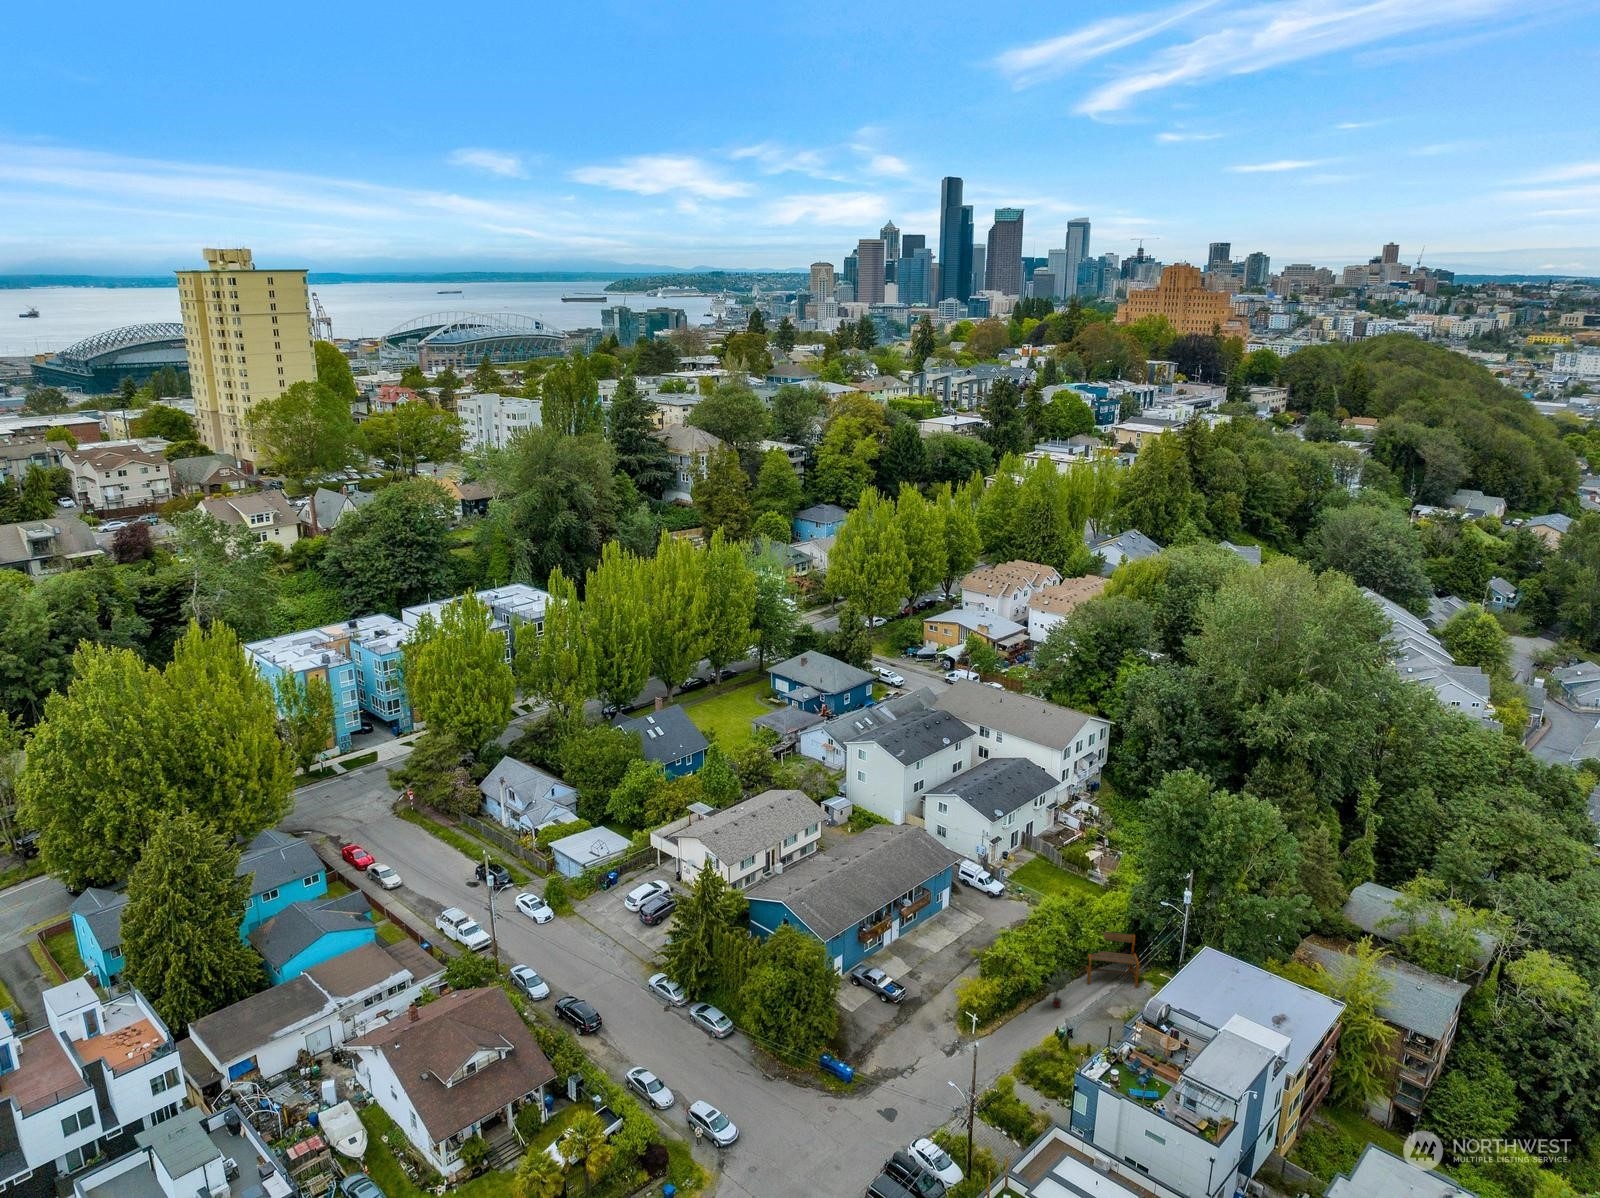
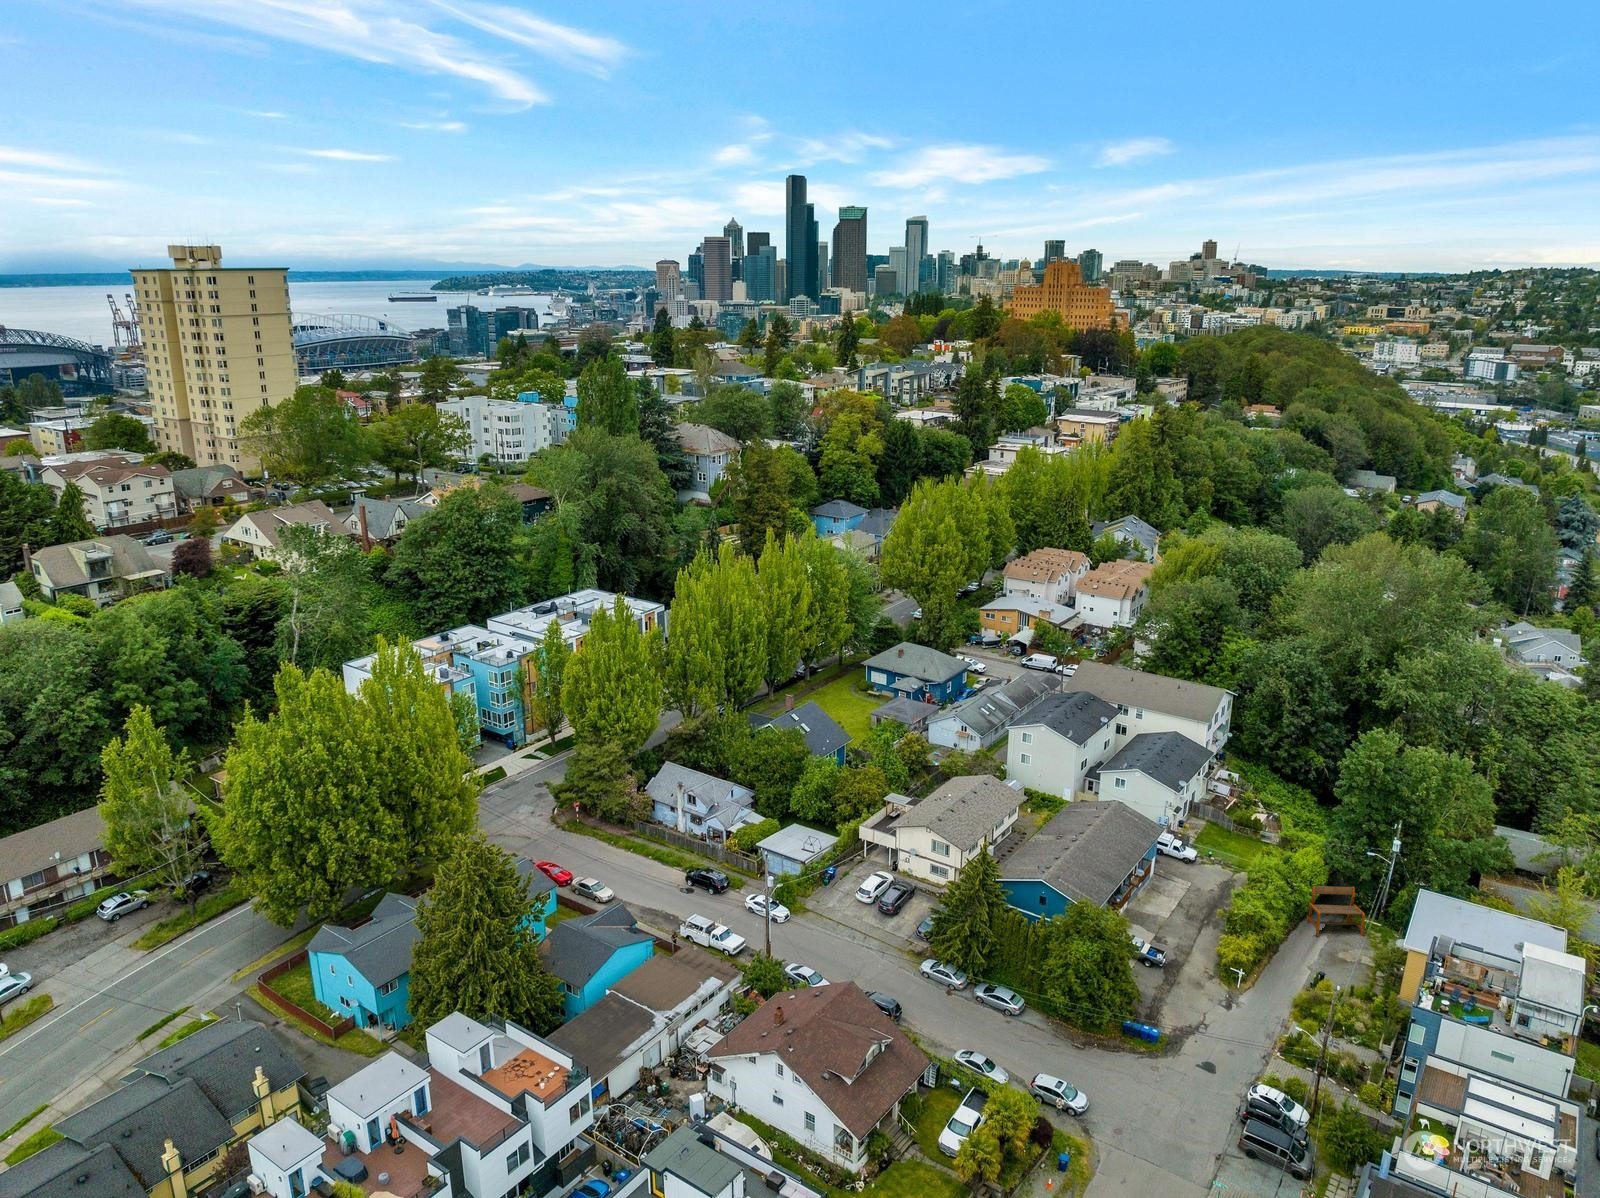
potted tree: present [1047,968,1071,1007] -> none [1290,921,1314,960]

